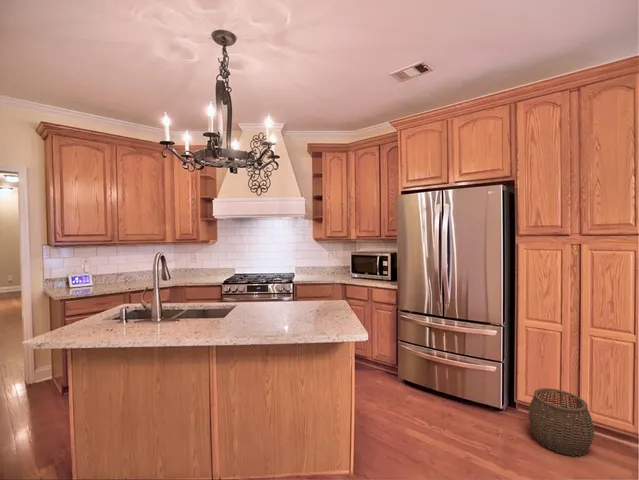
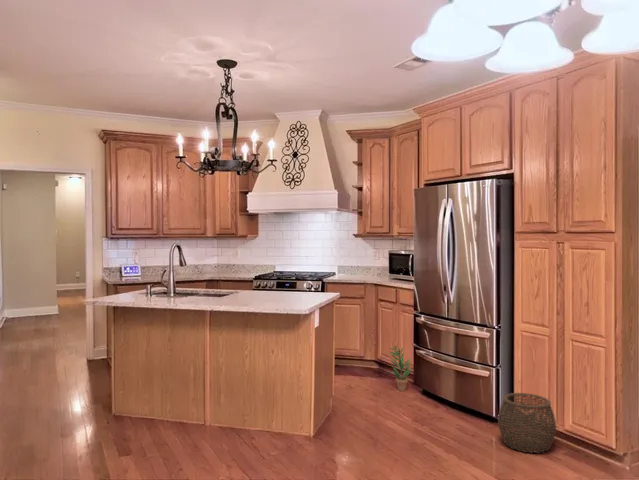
potted plant: none [371,337,396,381] -> present [390,346,412,391]

